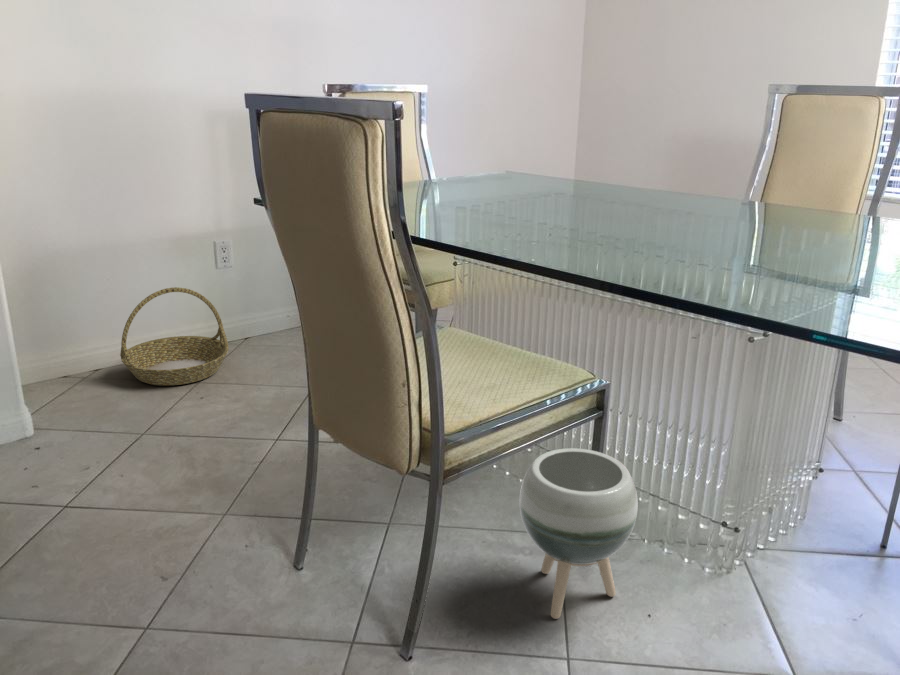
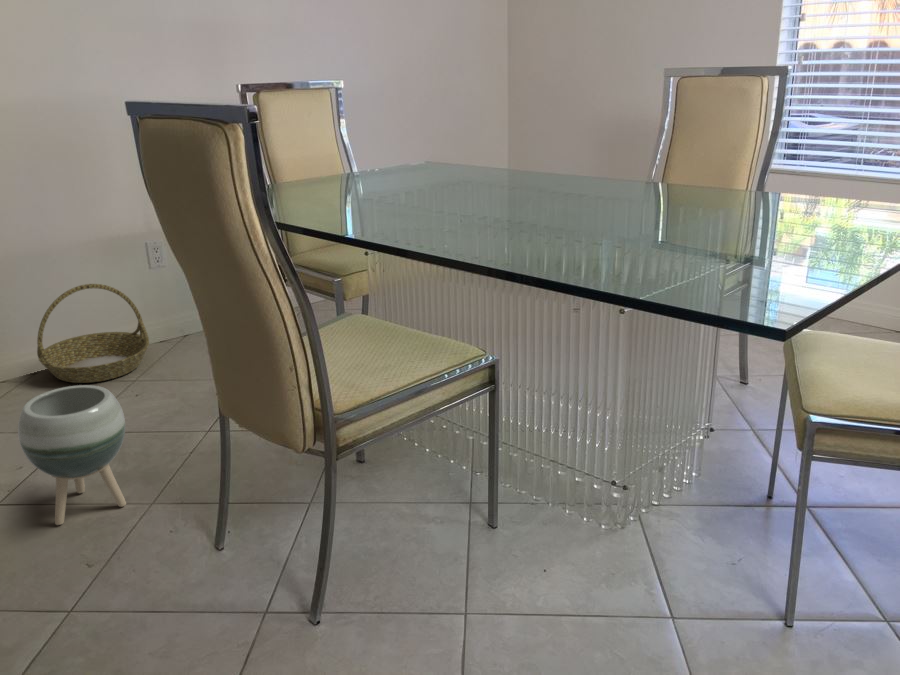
planter: present [519,448,638,619] -> present [18,385,126,525]

